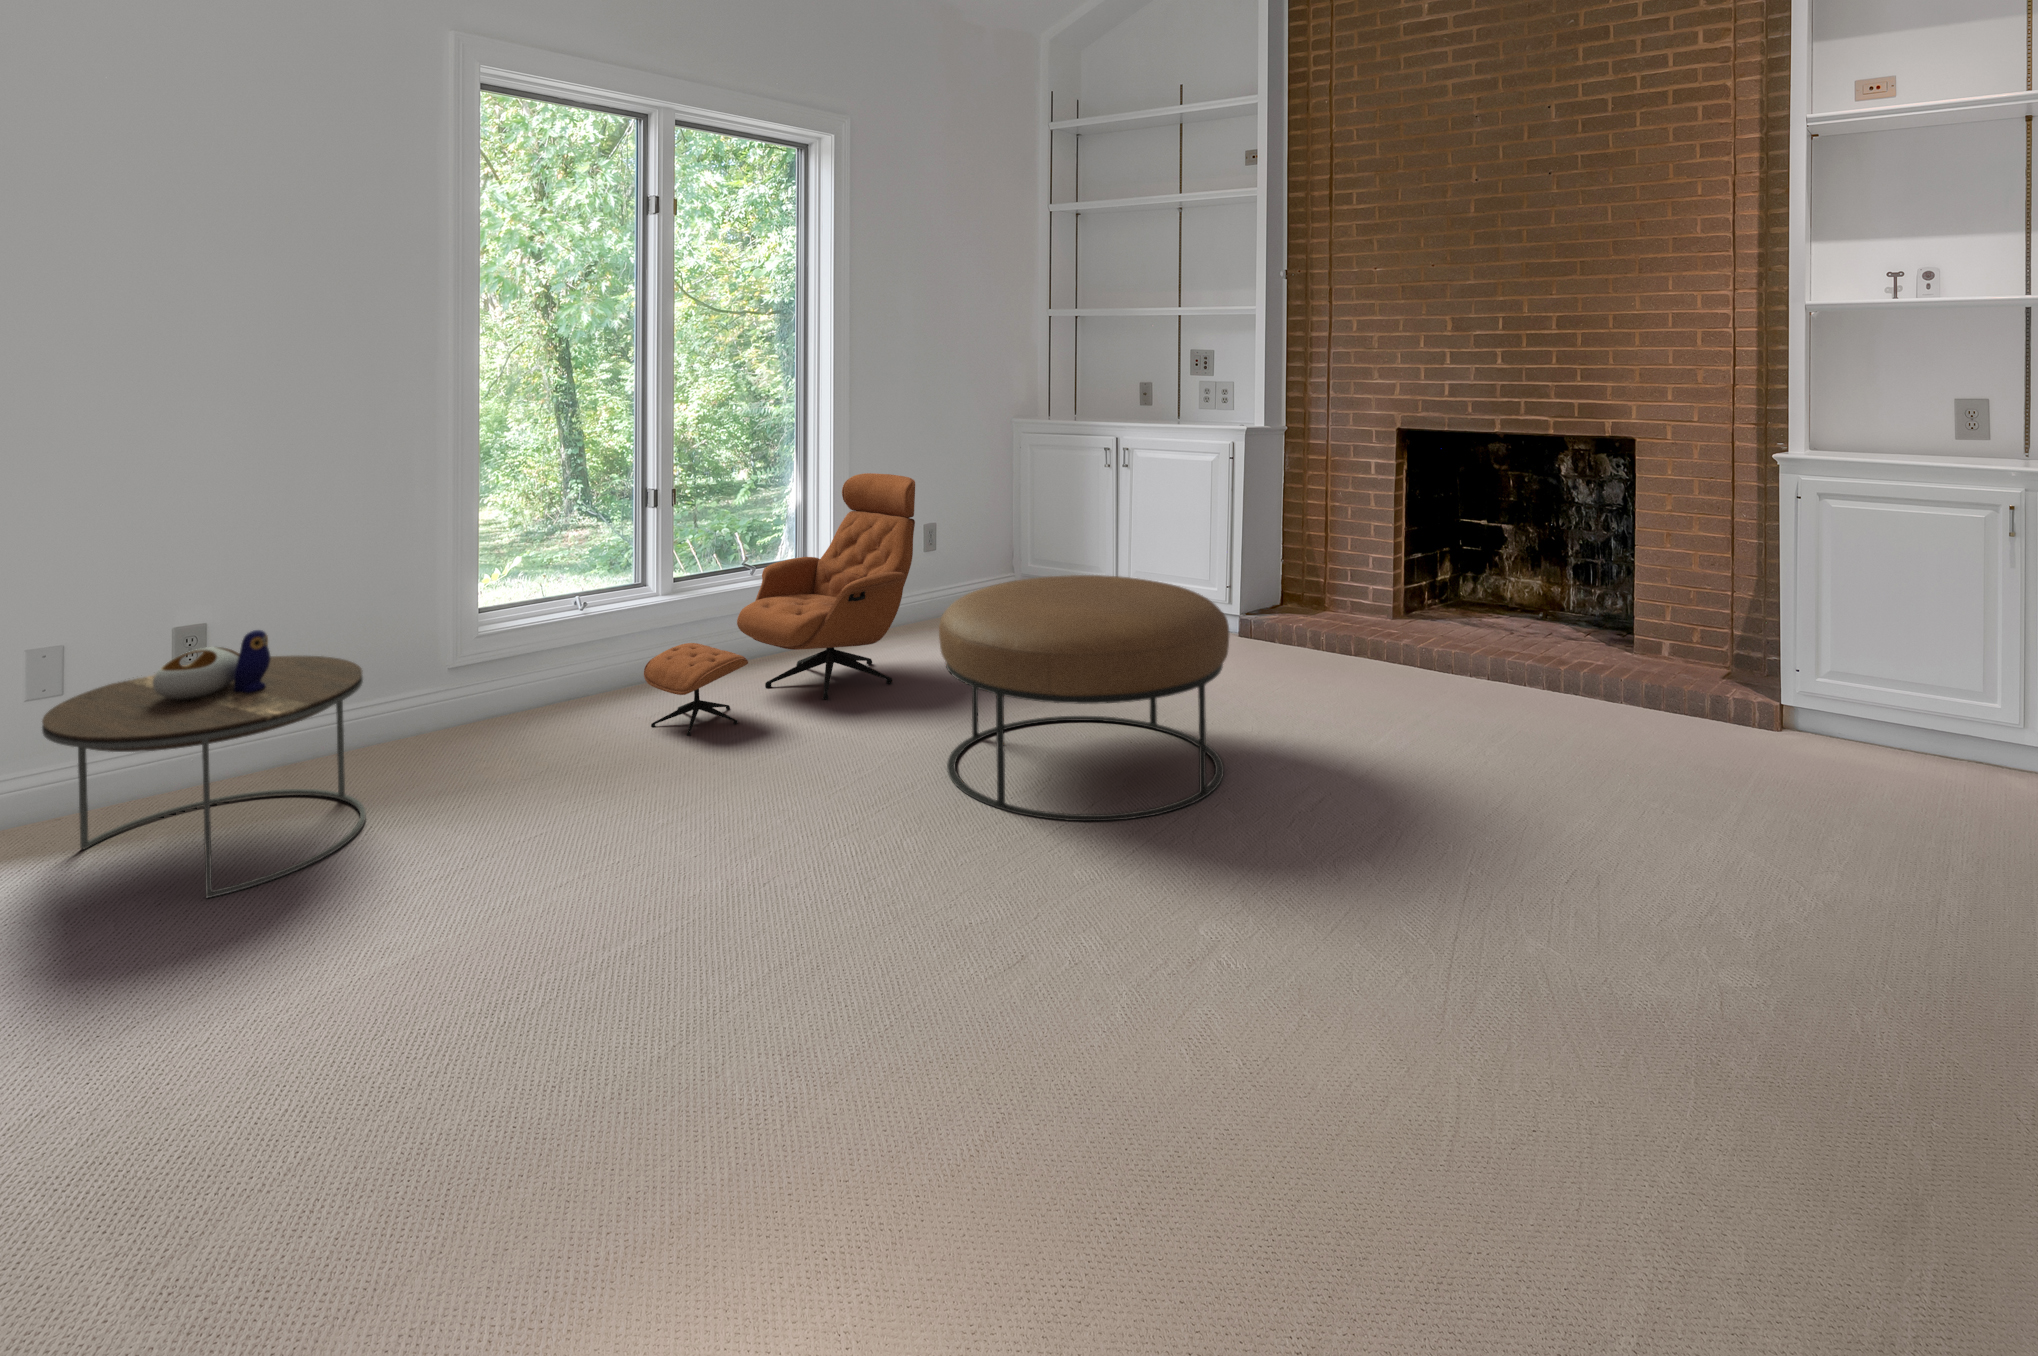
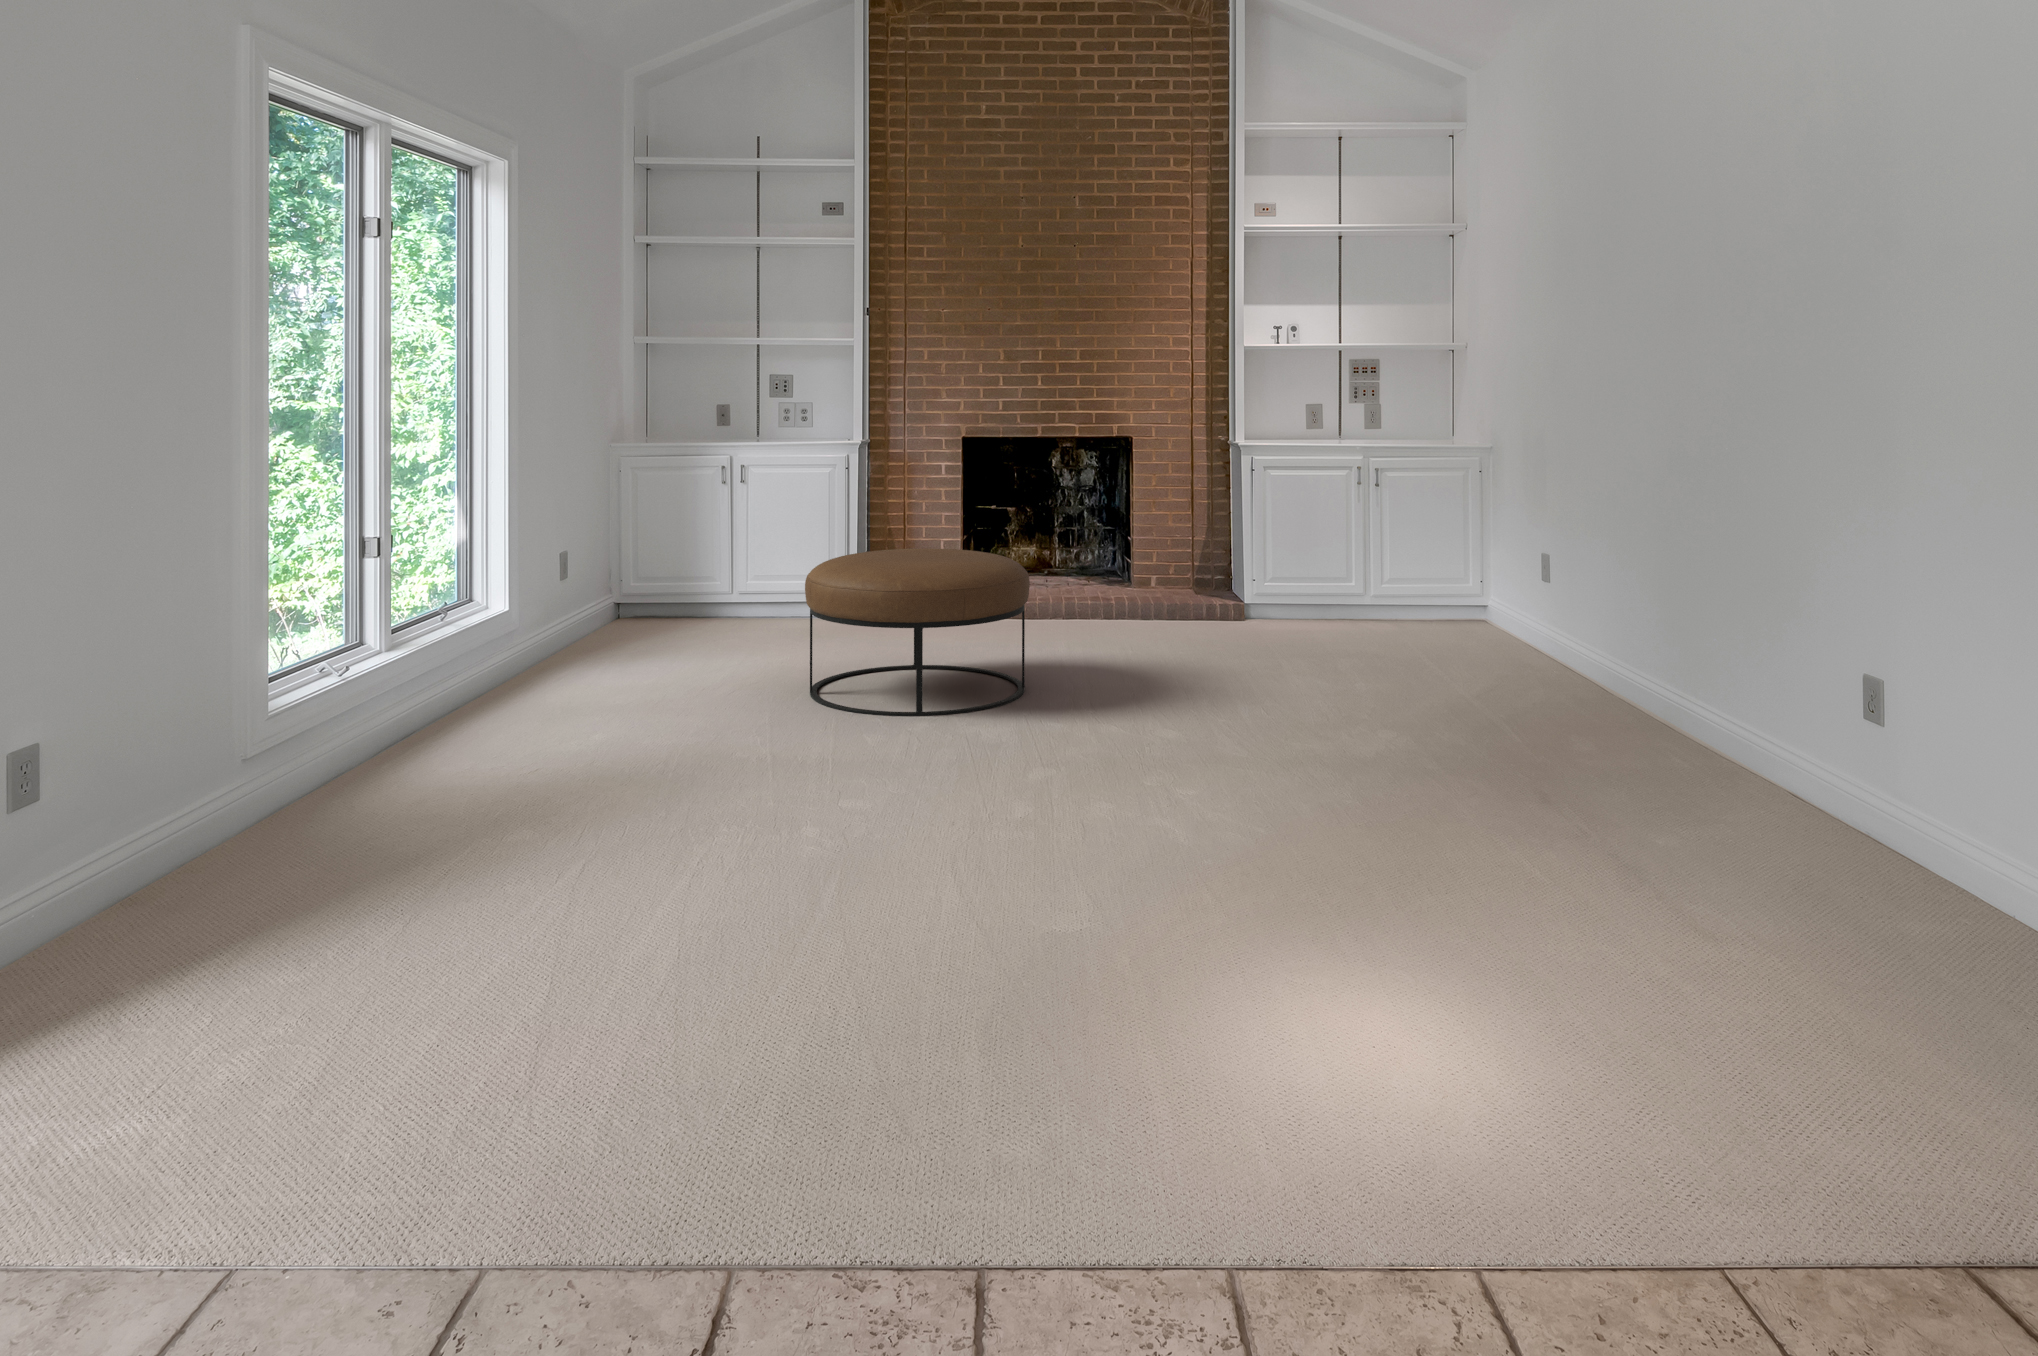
lounge chair: present [644,473,915,736] -> none [495,488,668,736]
side table: present [42,630,366,898] -> none [179,634,479,895]

